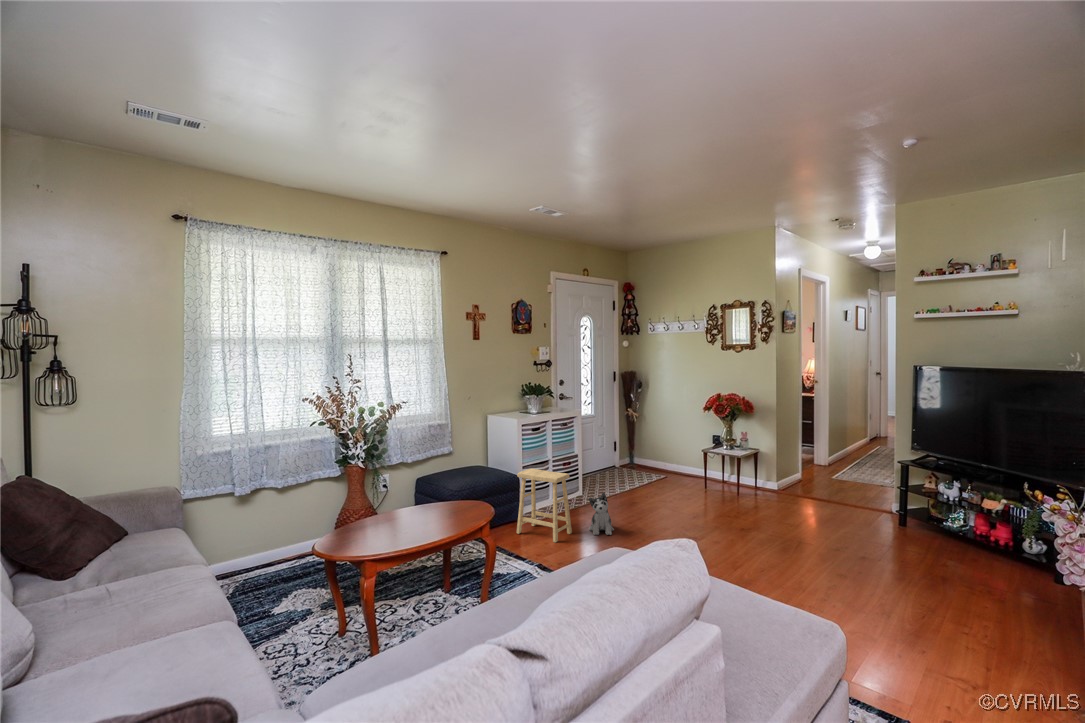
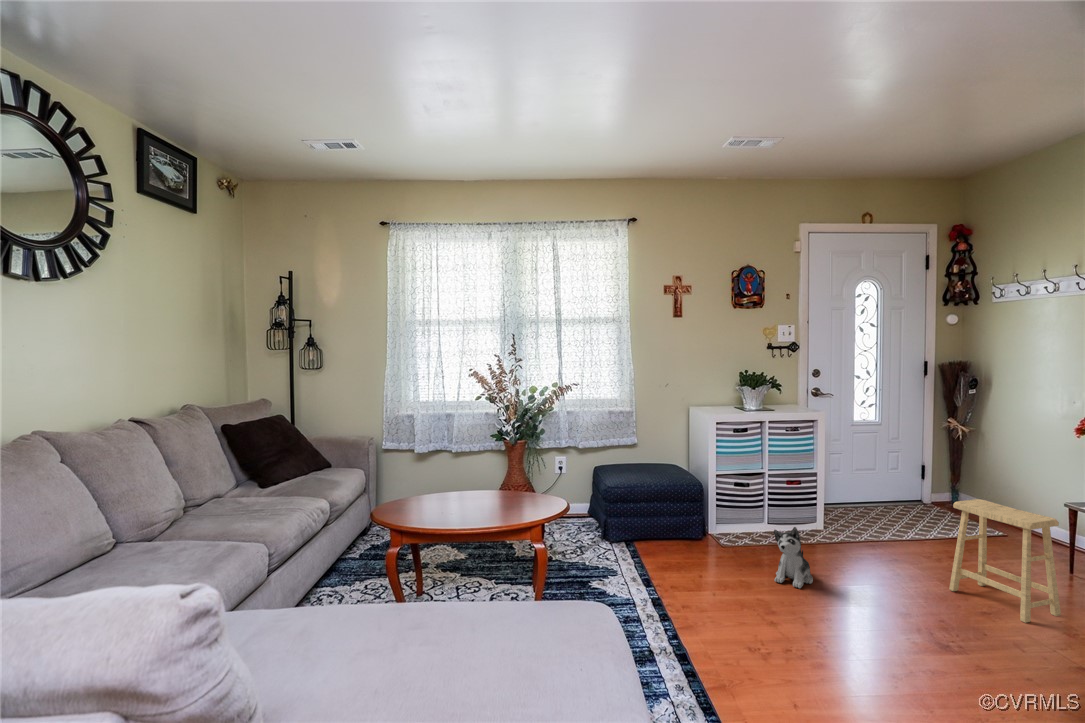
footstool: present [517,469,572,542] -> present [949,499,1061,623]

